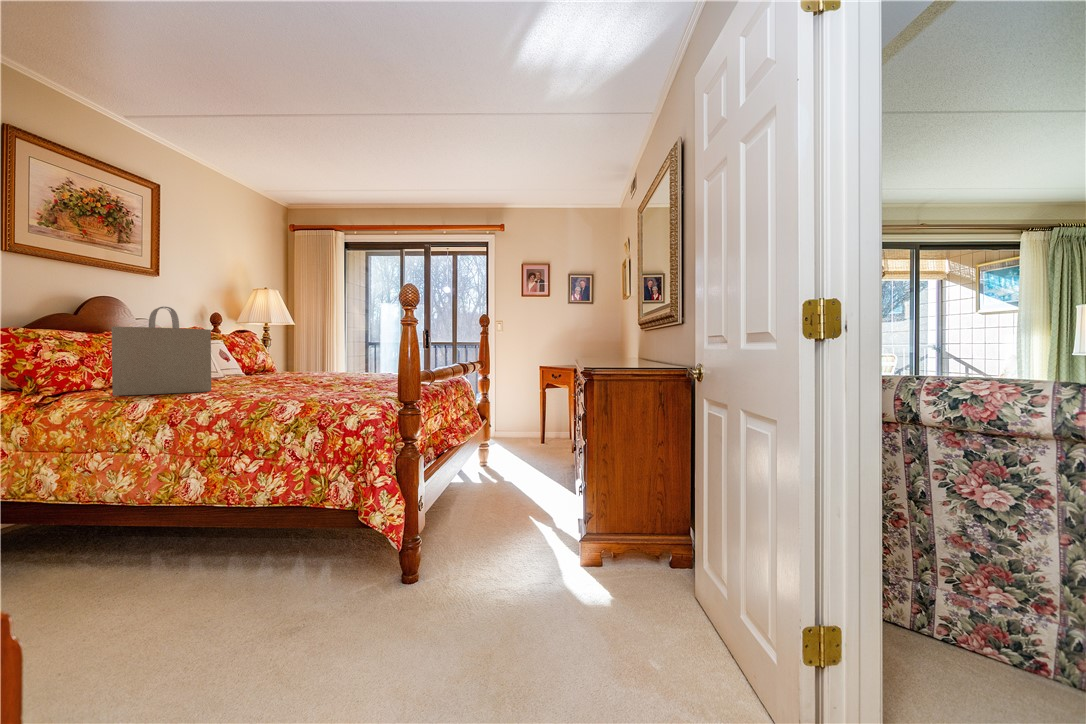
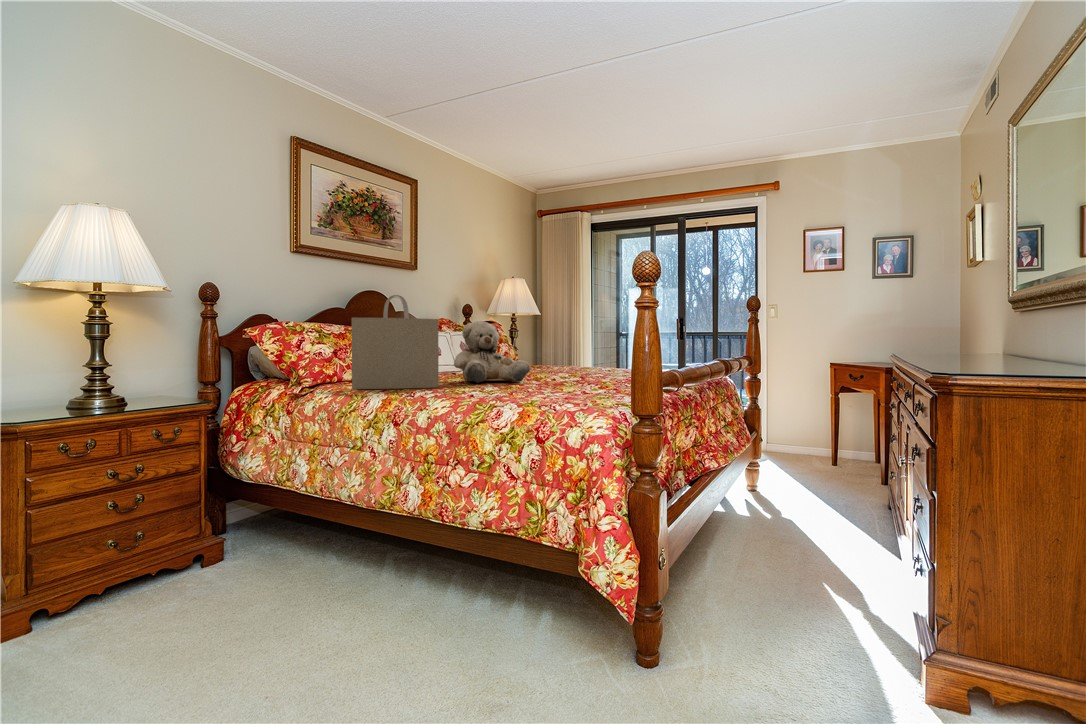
teddy bear: none [222,331,301,386] -> present [454,321,530,383]

